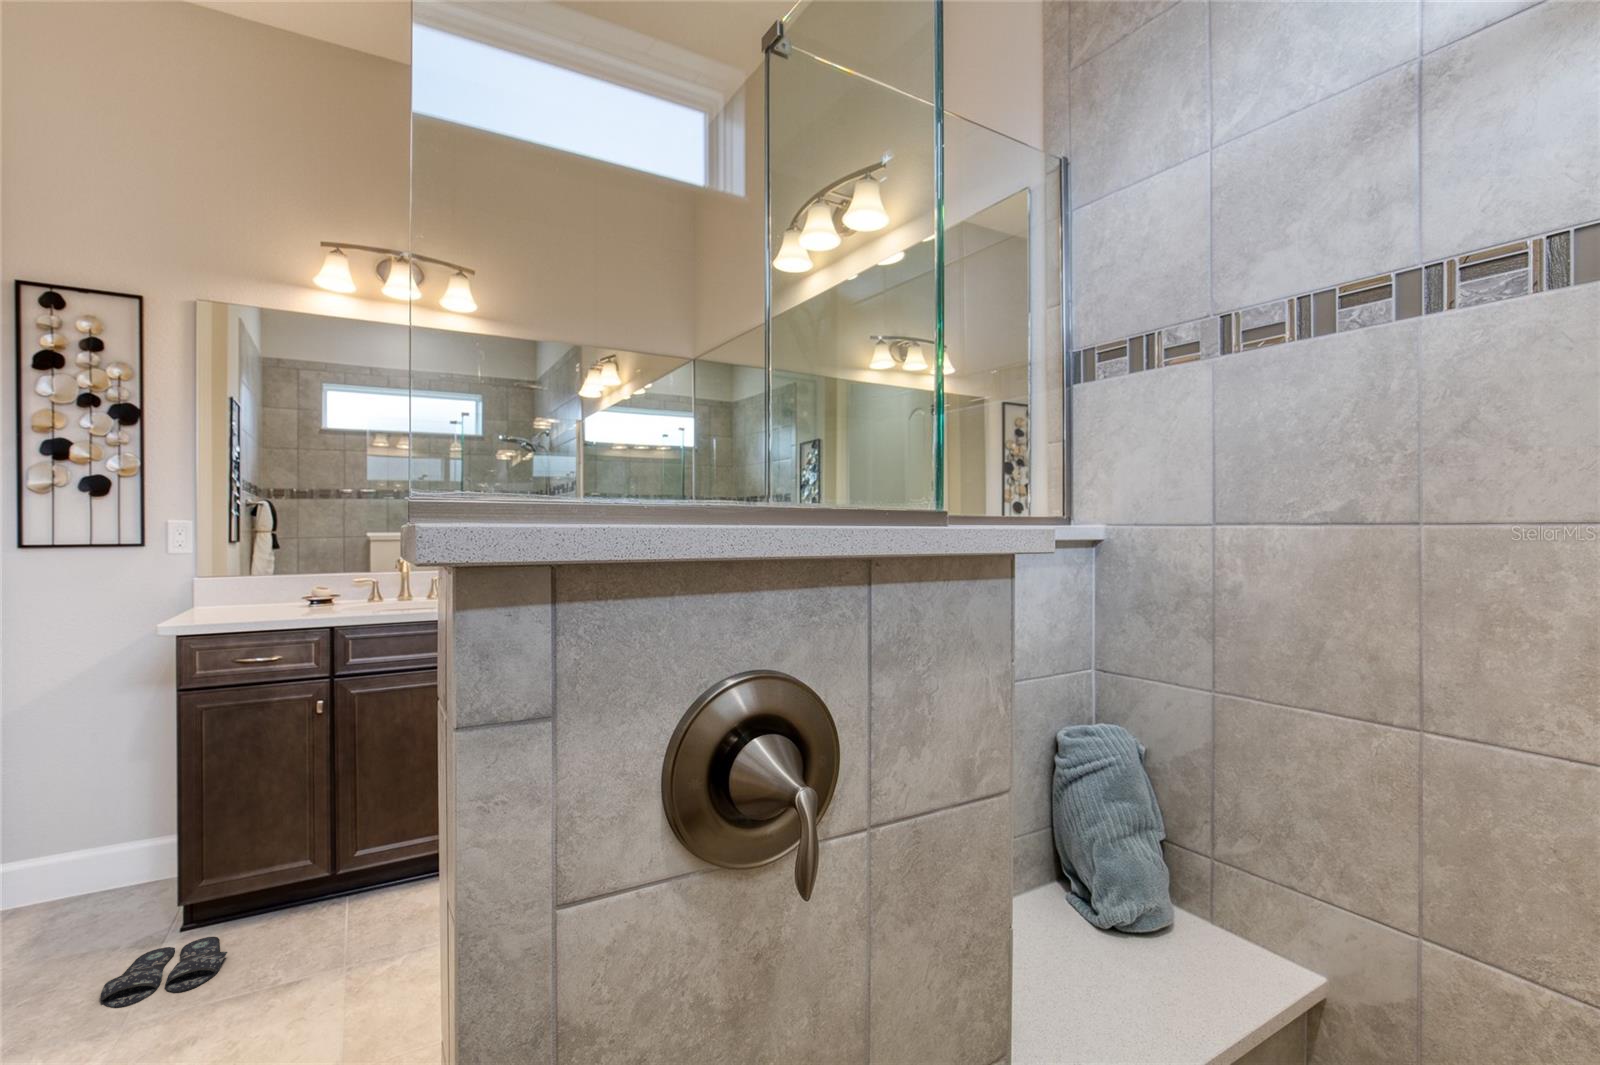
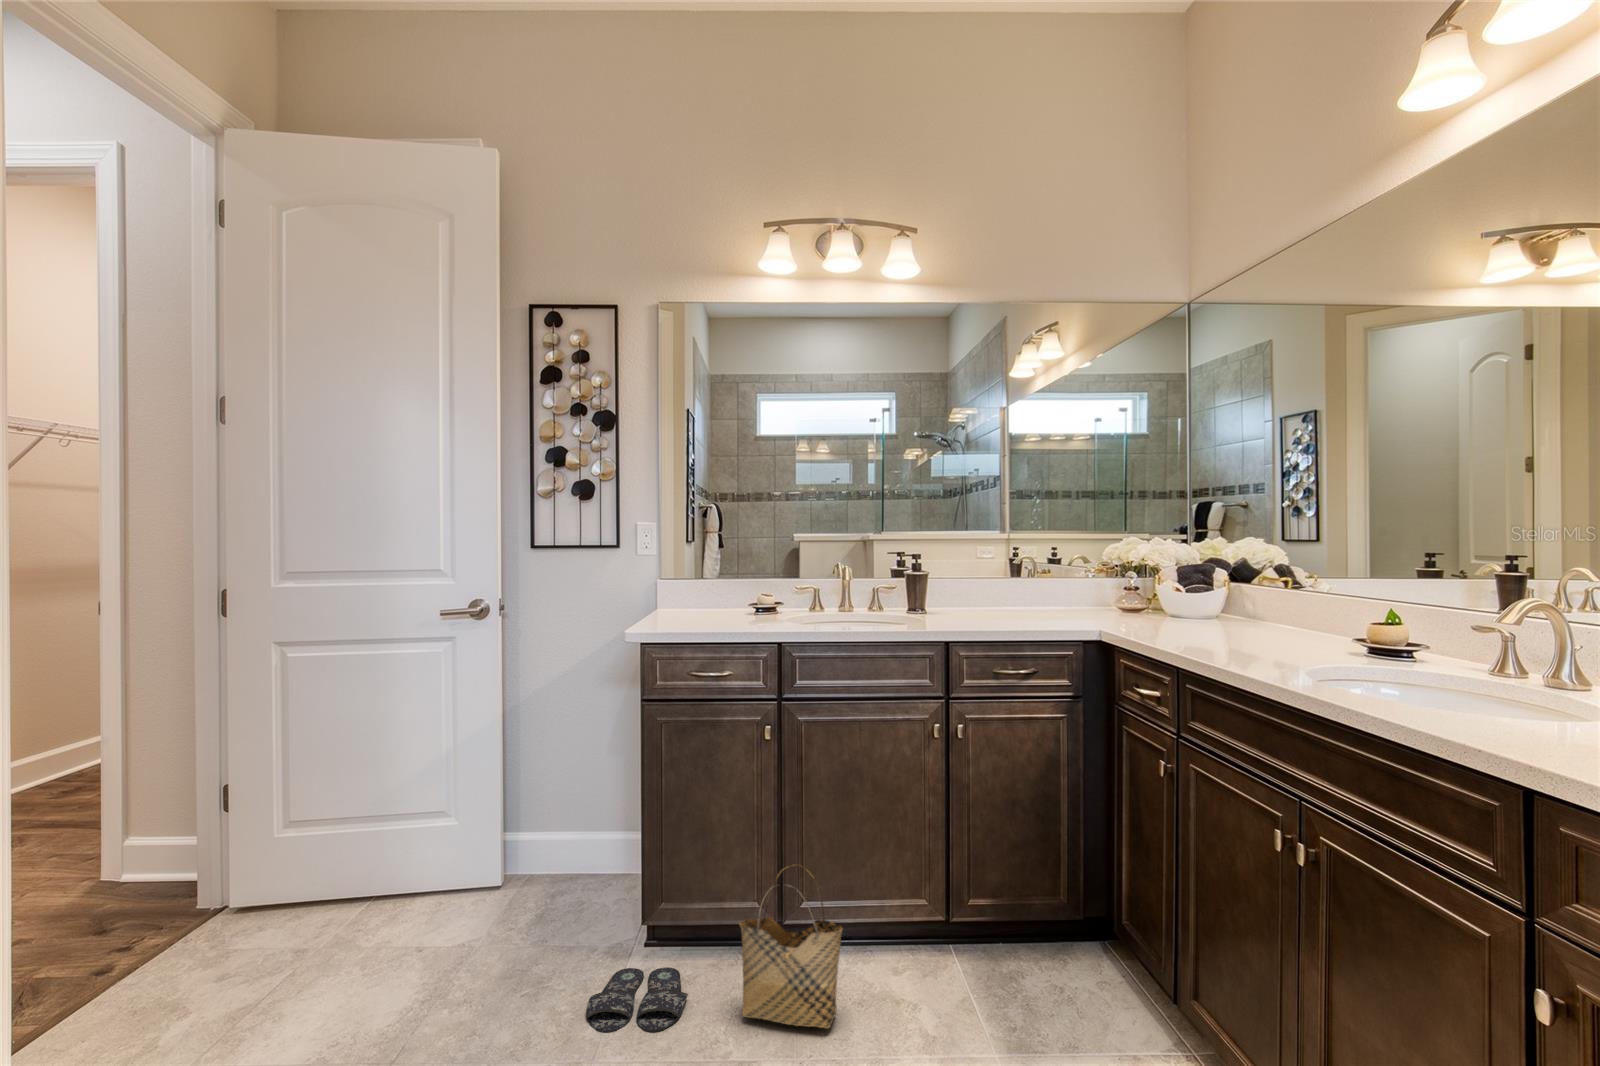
woven basket: none [285,814,390,954] -> present [739,864,842,1028]

